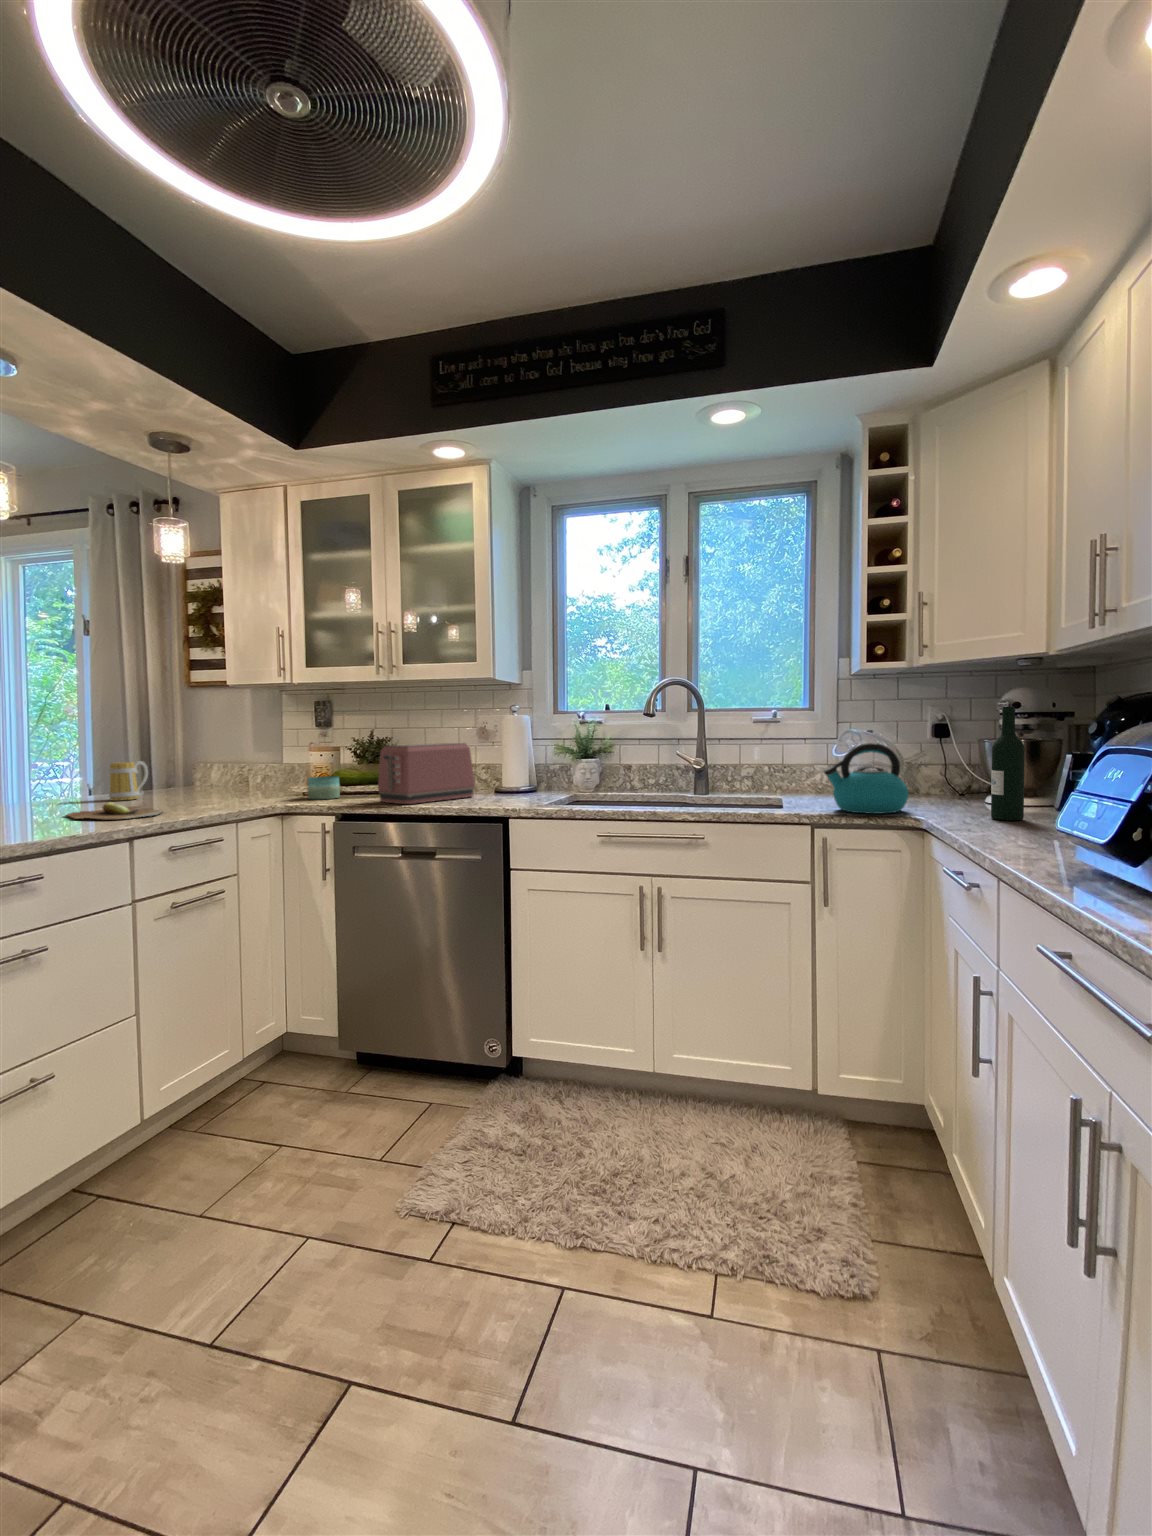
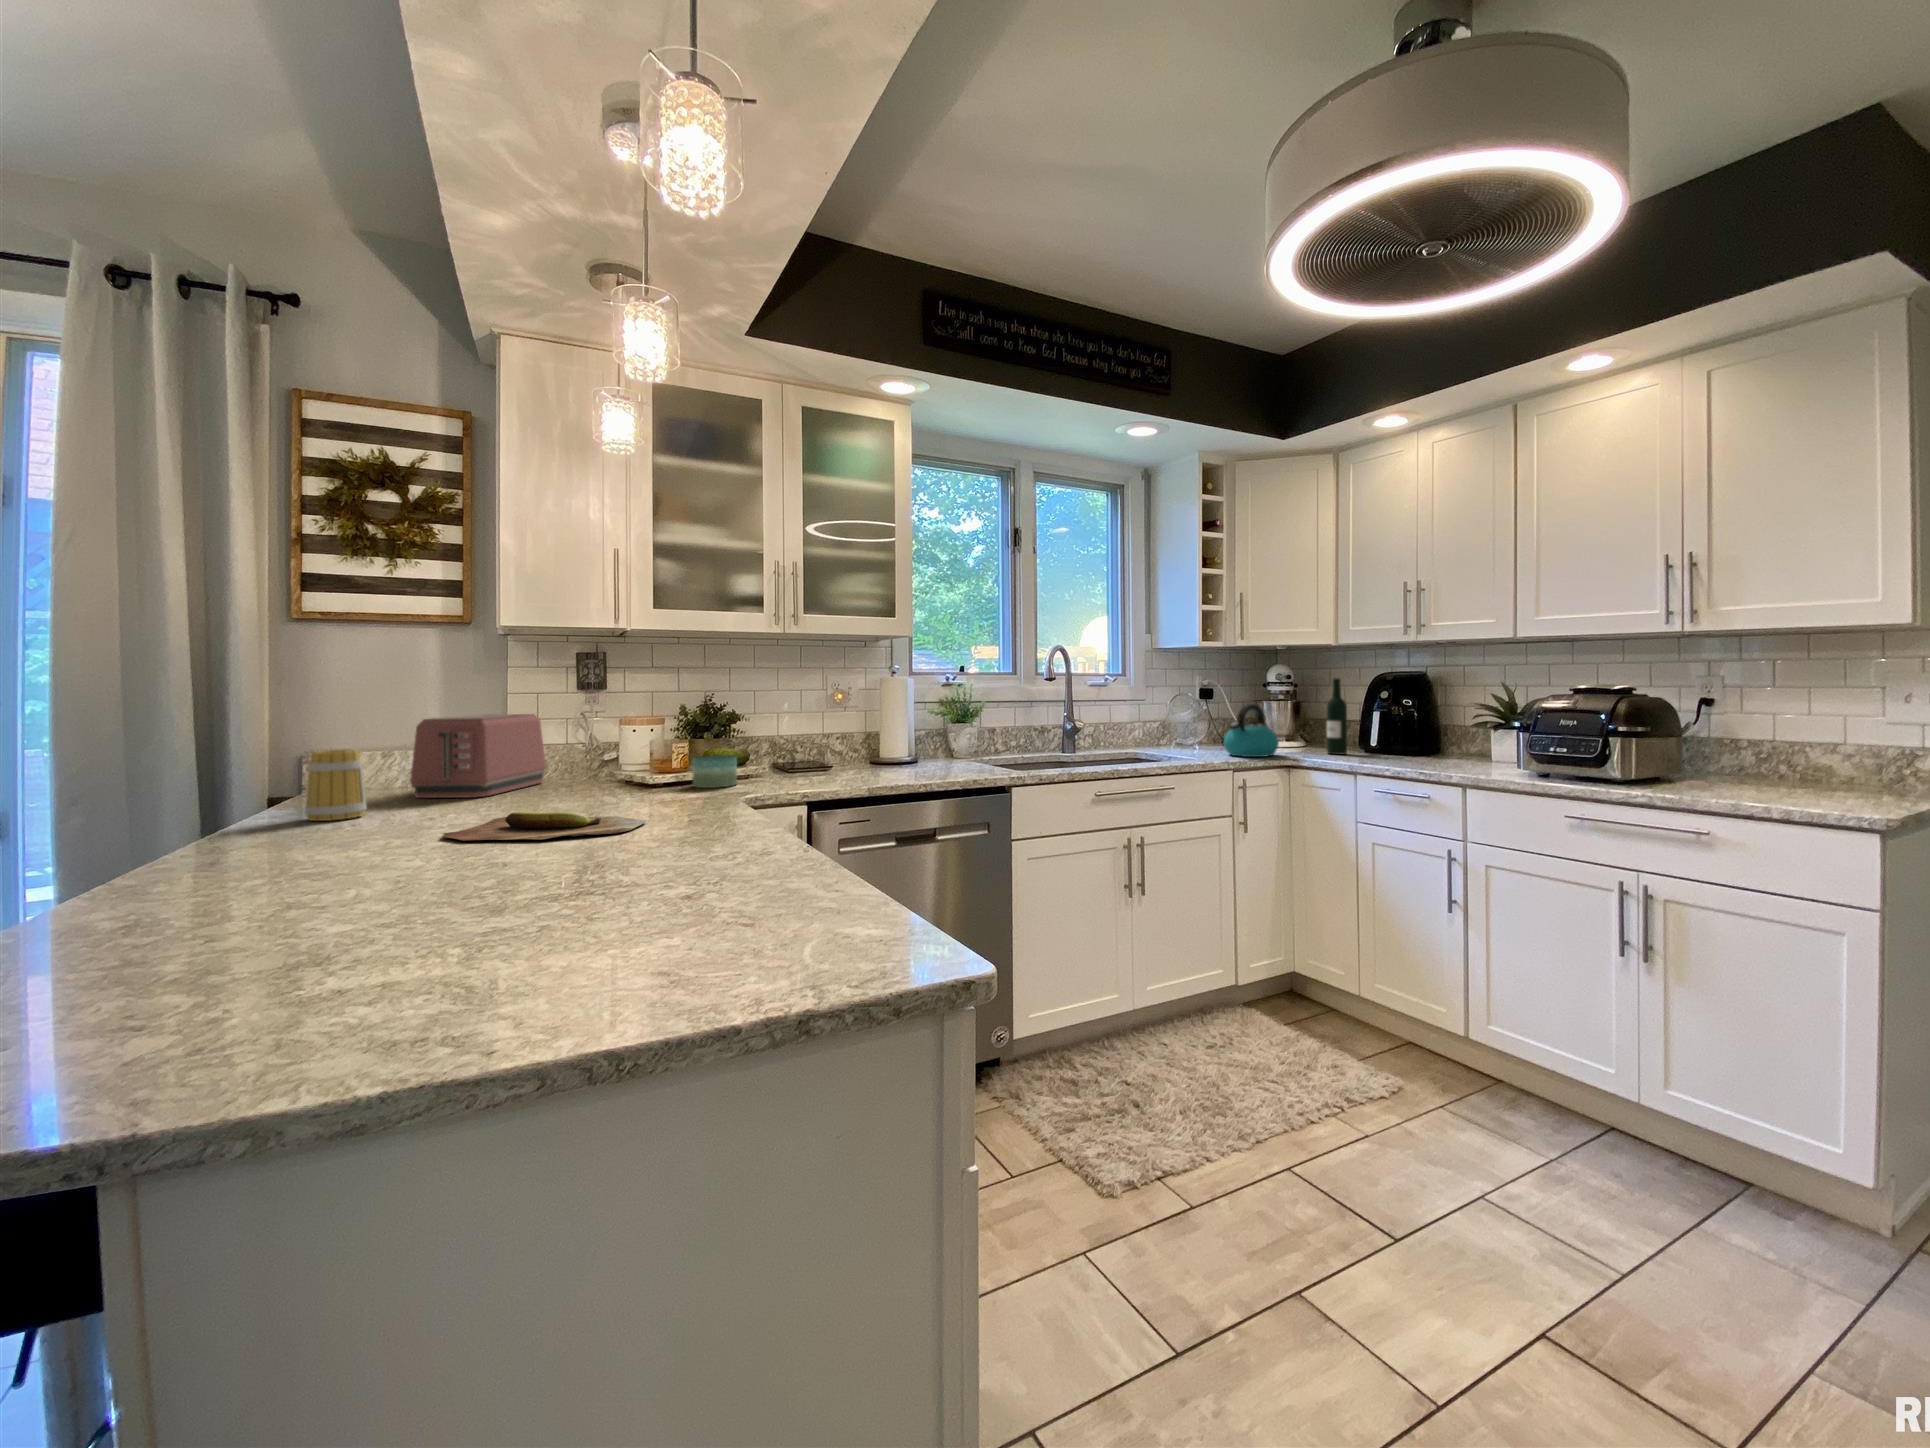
toaster: present [378,743,475,804] -> present [410,714,546,798]

